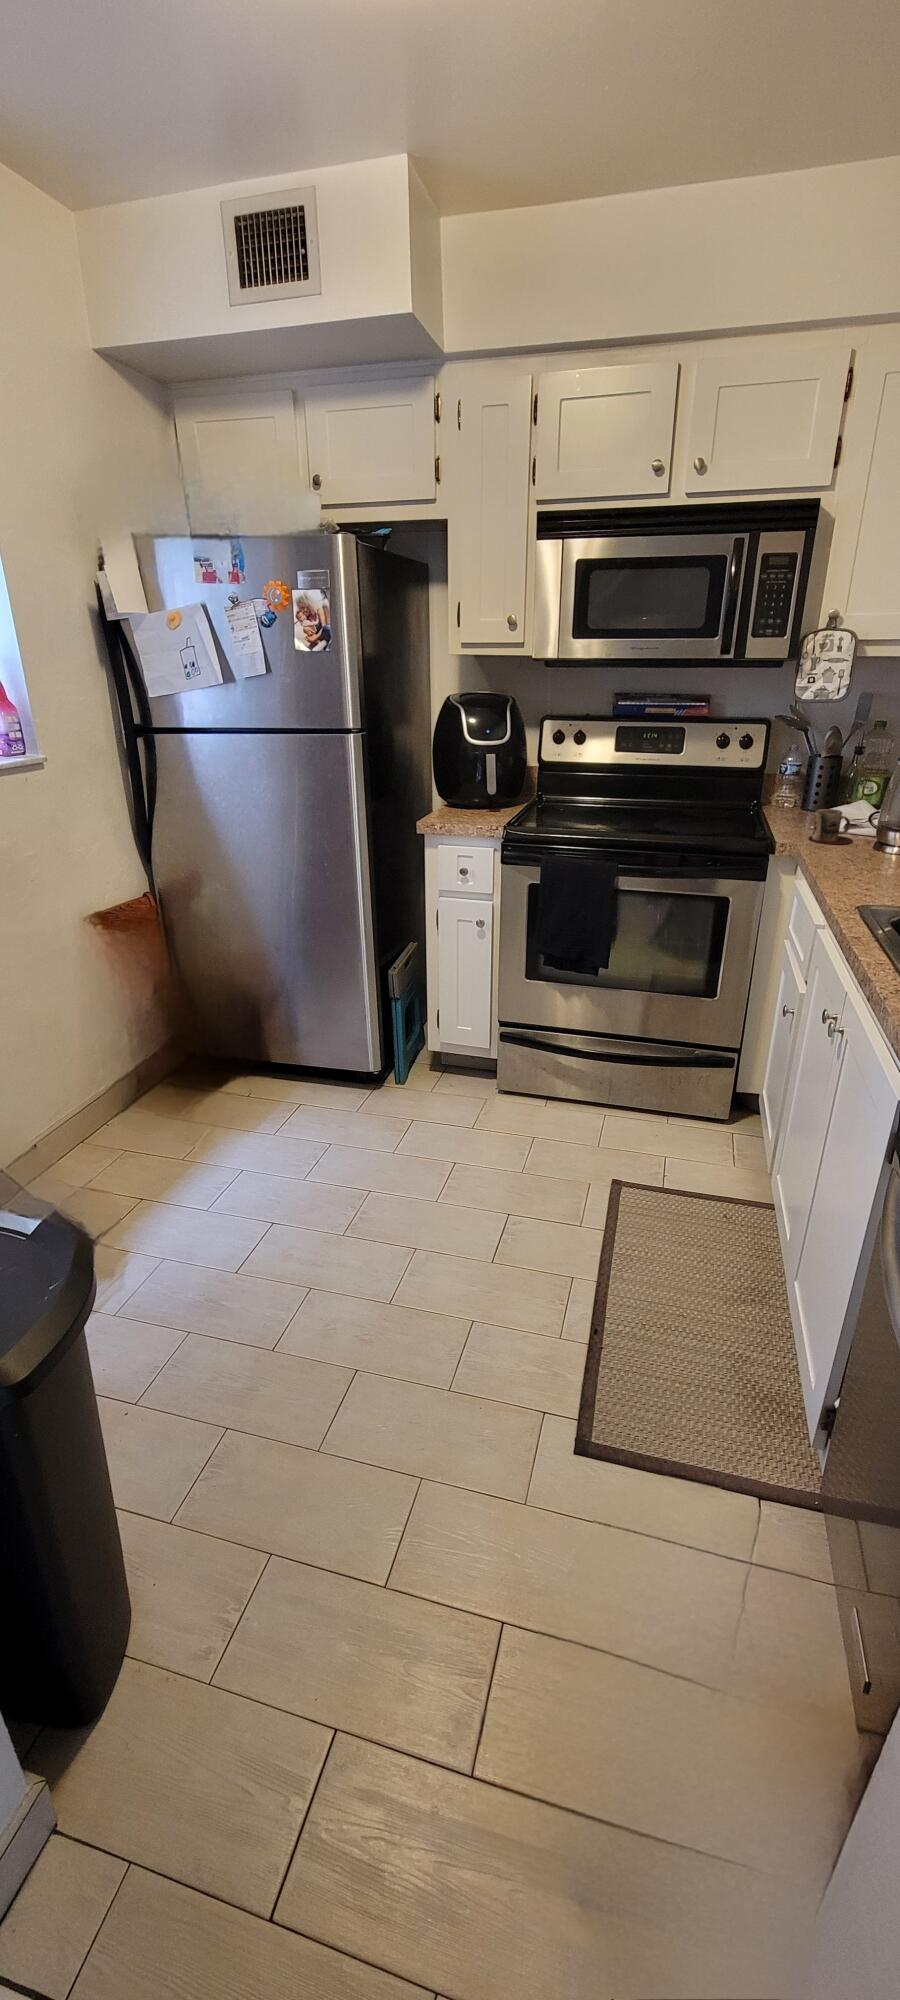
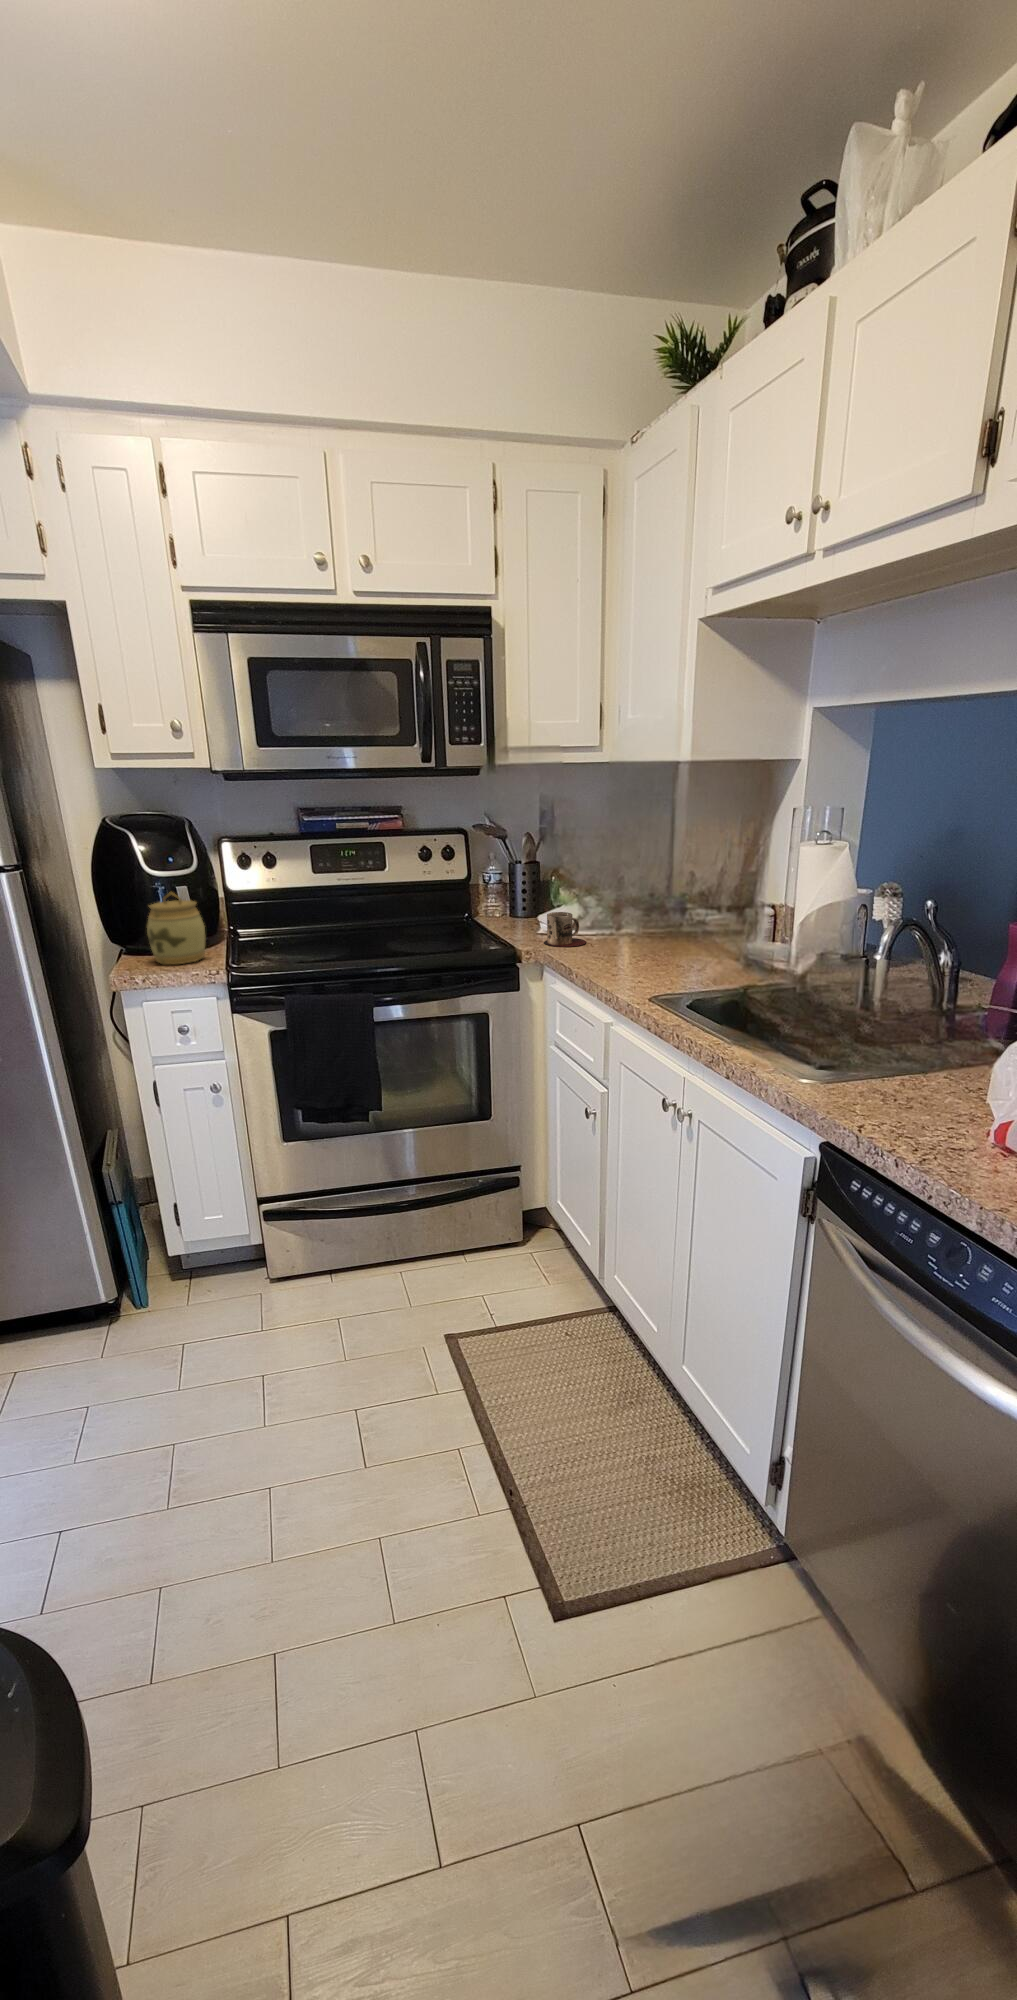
jar: none [472,760,515,819] -> present [147,892,205,964]

